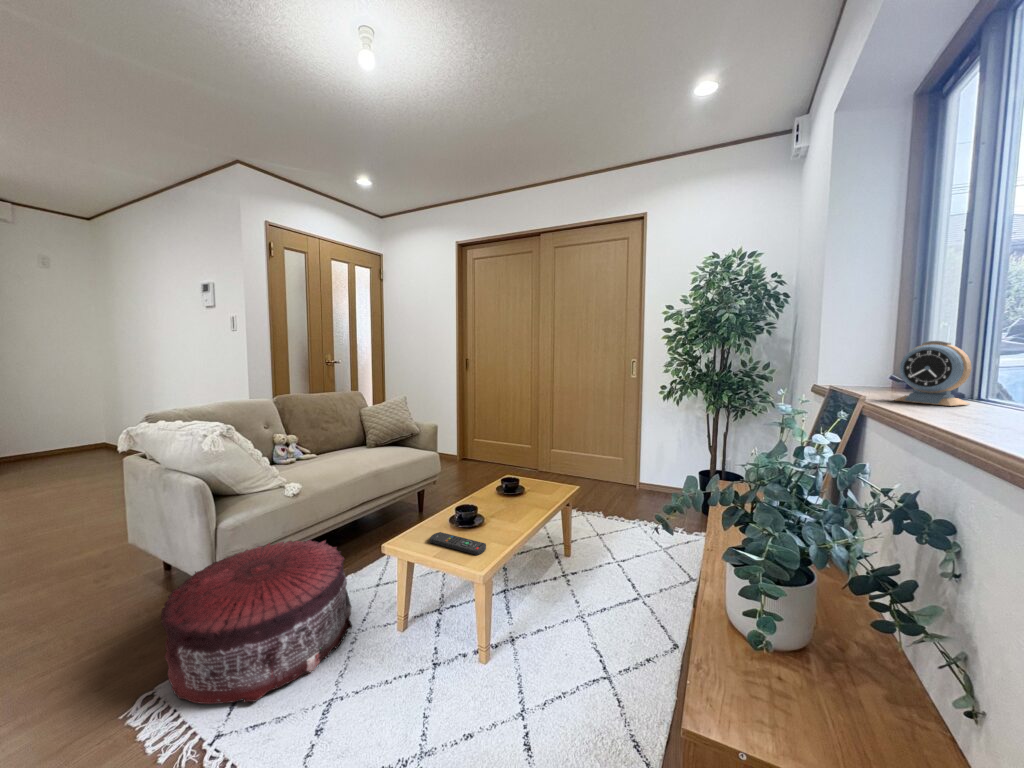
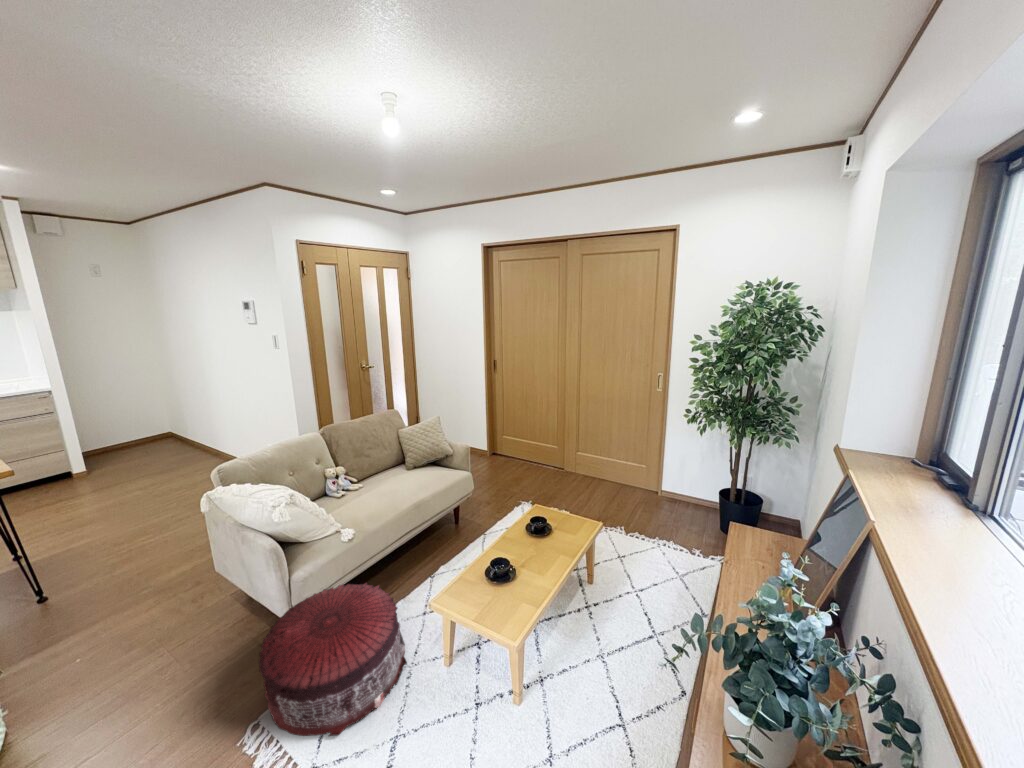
alarm clock: present [895,341,972,406] -> none [897,476,973,546]
remote control: present [430,532,486,555] -> none [469,591,518,620]

